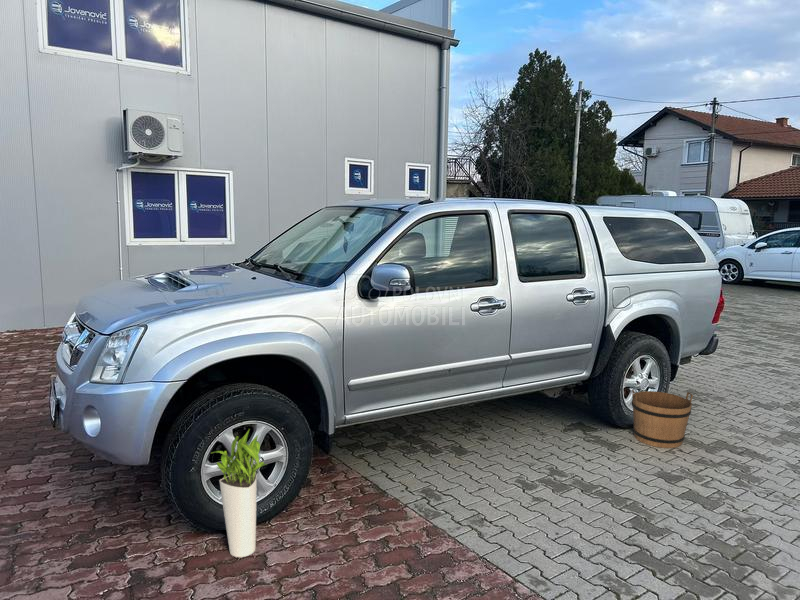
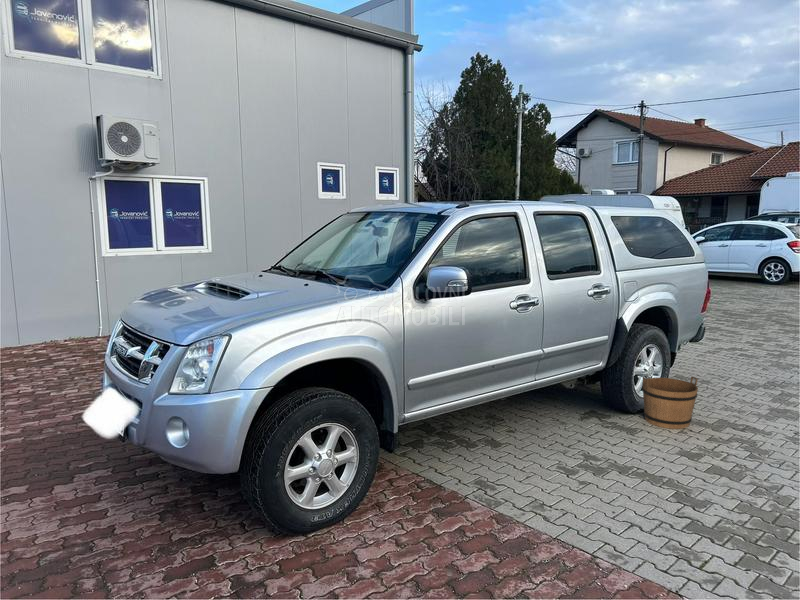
planter: present [212,430,266,557] -> none [304,431,354,557]

